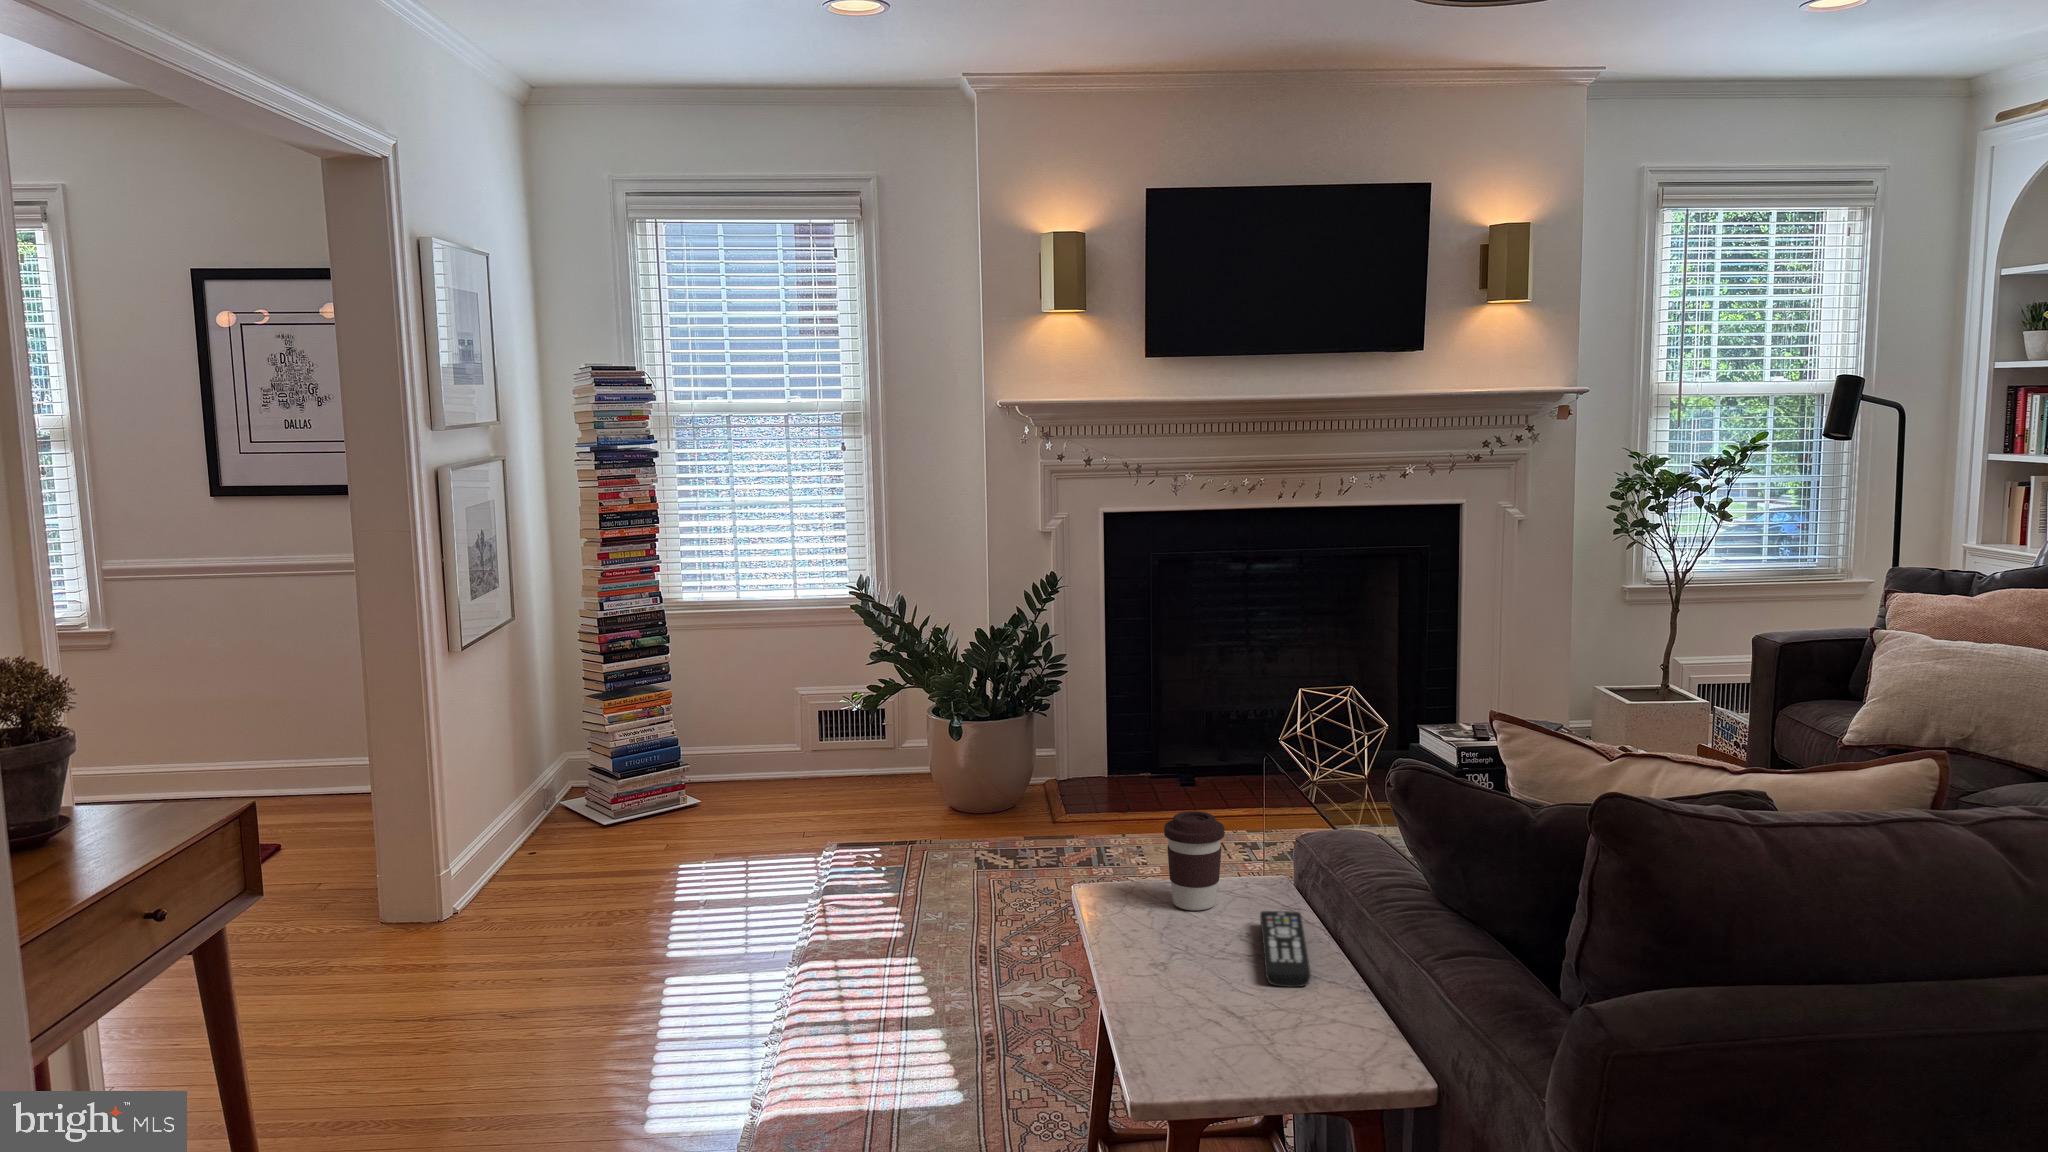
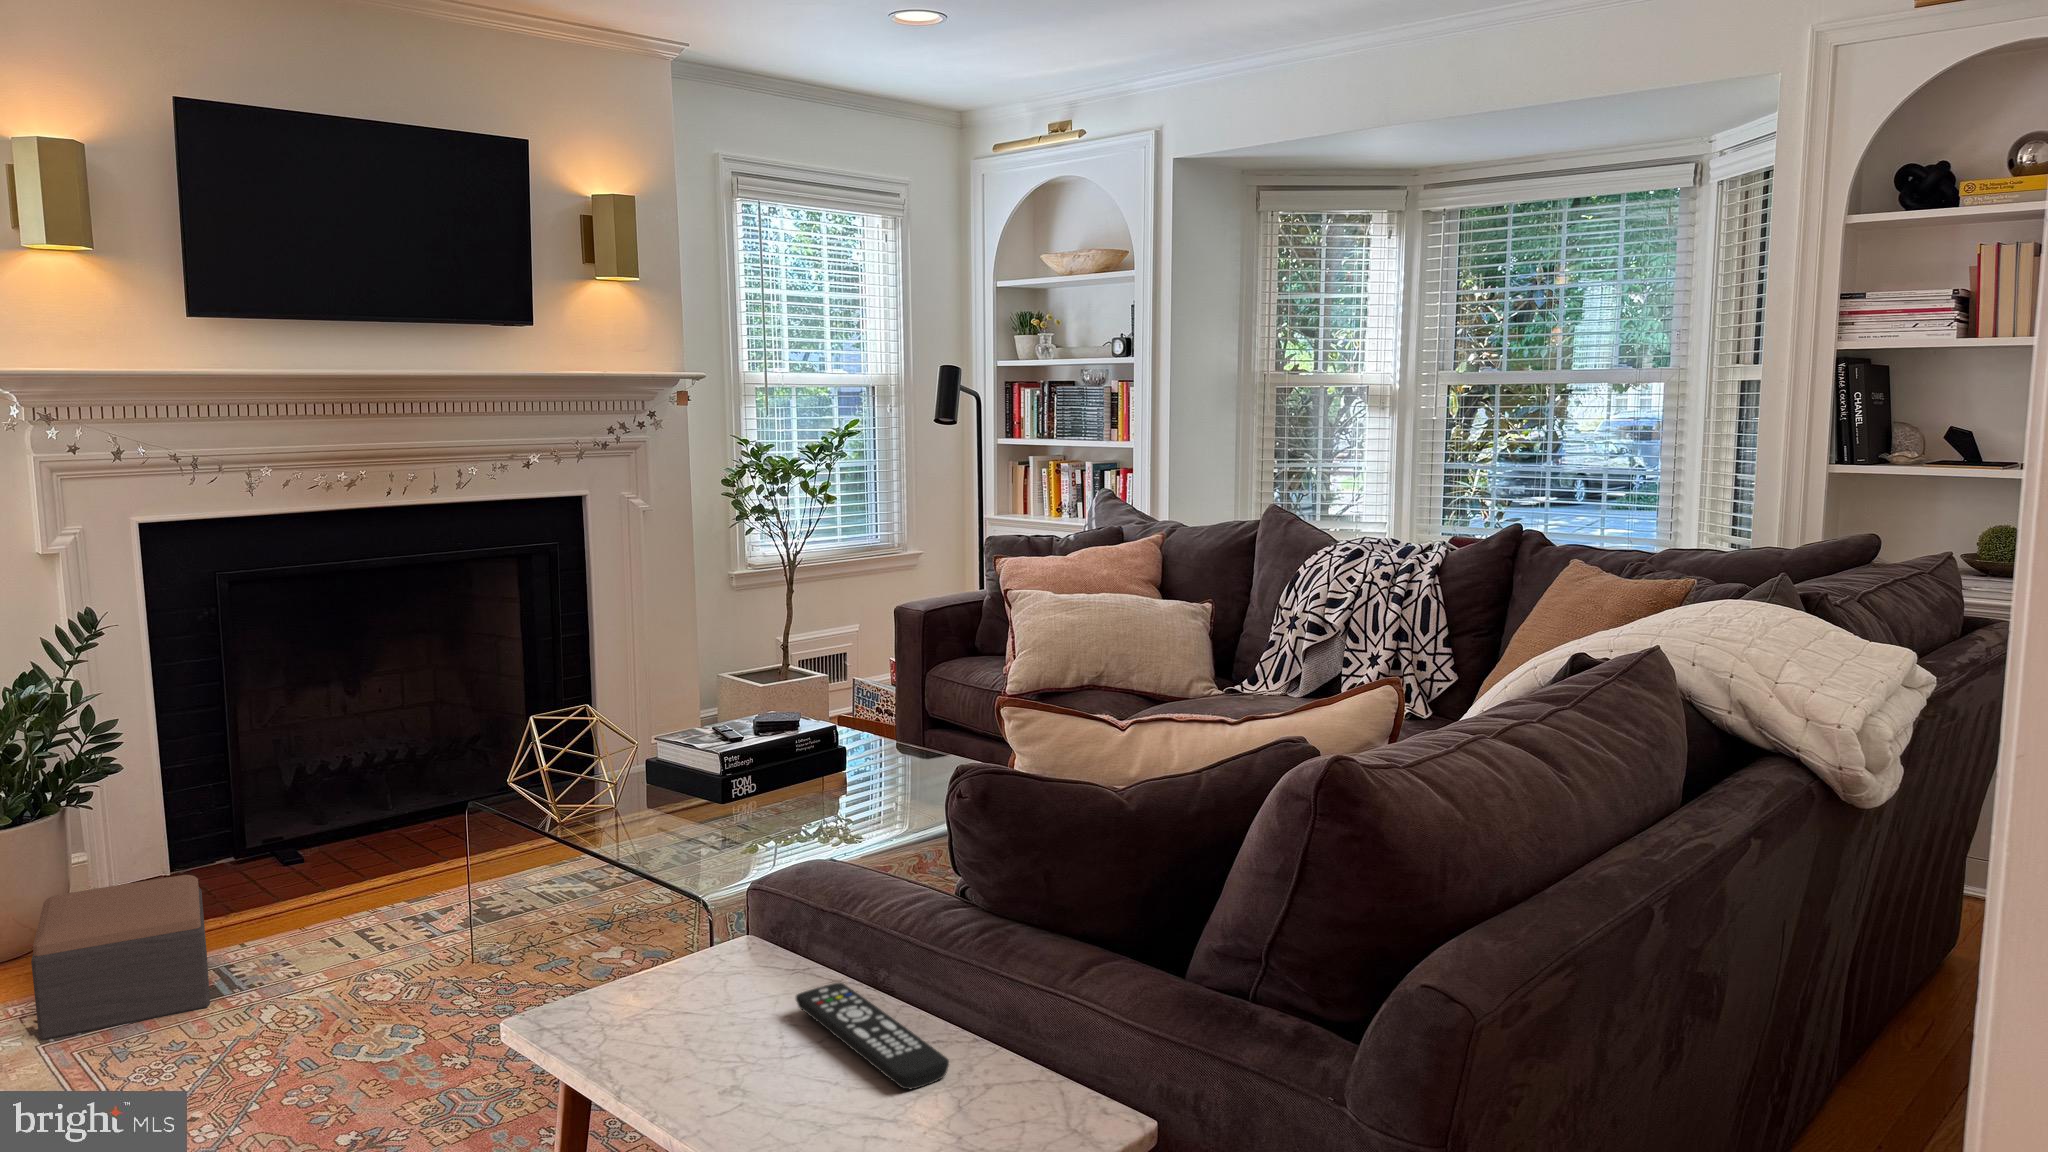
footstool: none [978,772,1095,871] -> present [31,875,210,1040]
coffee cup: present [1164,811,1225,910] -> none [632,881,718,1021]

